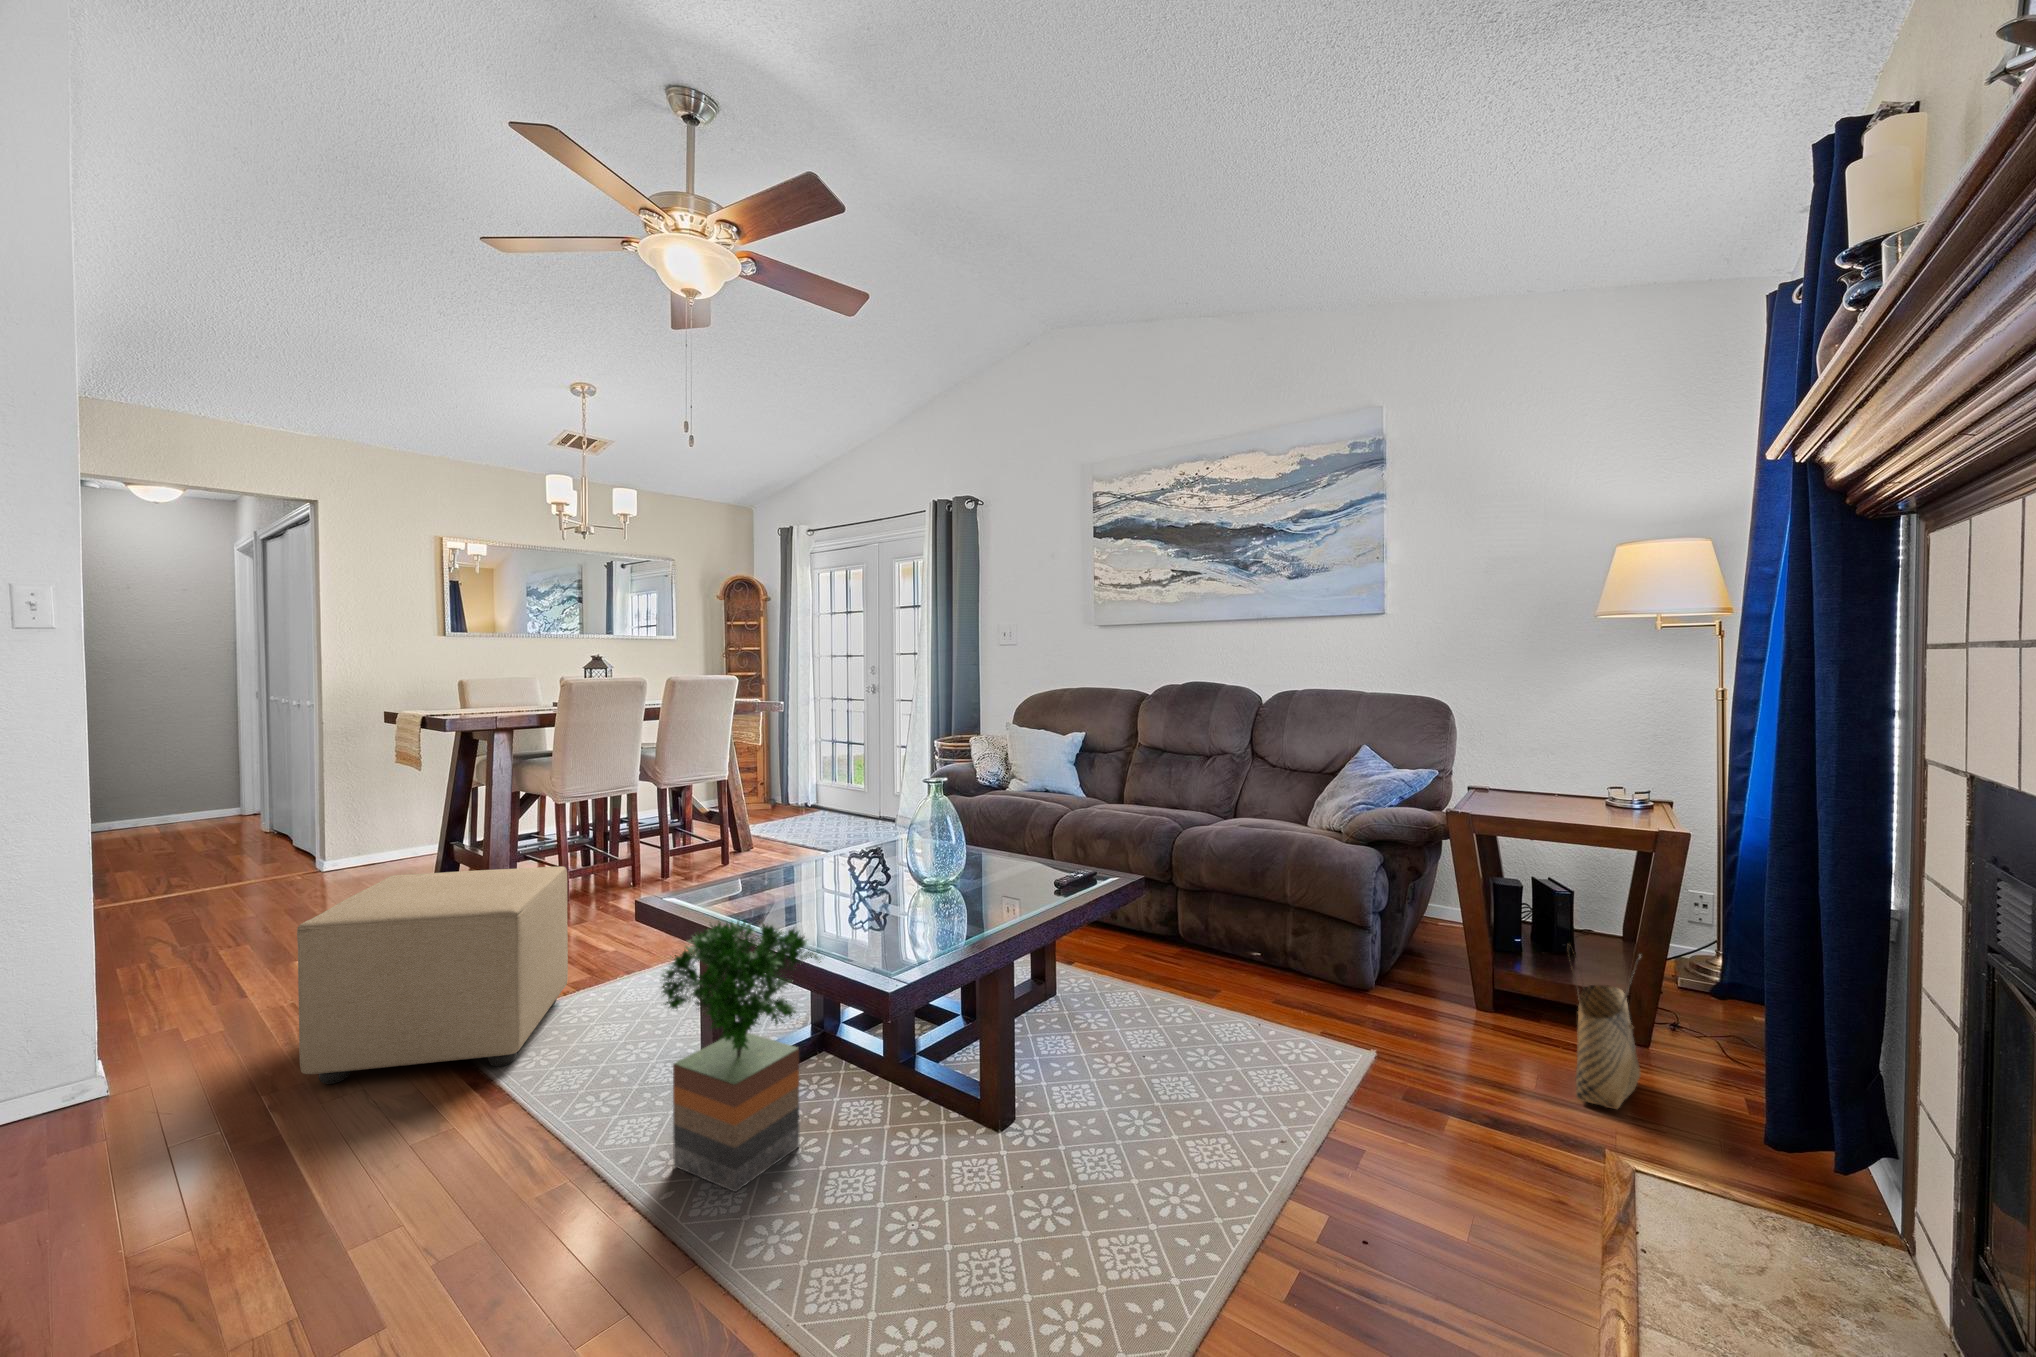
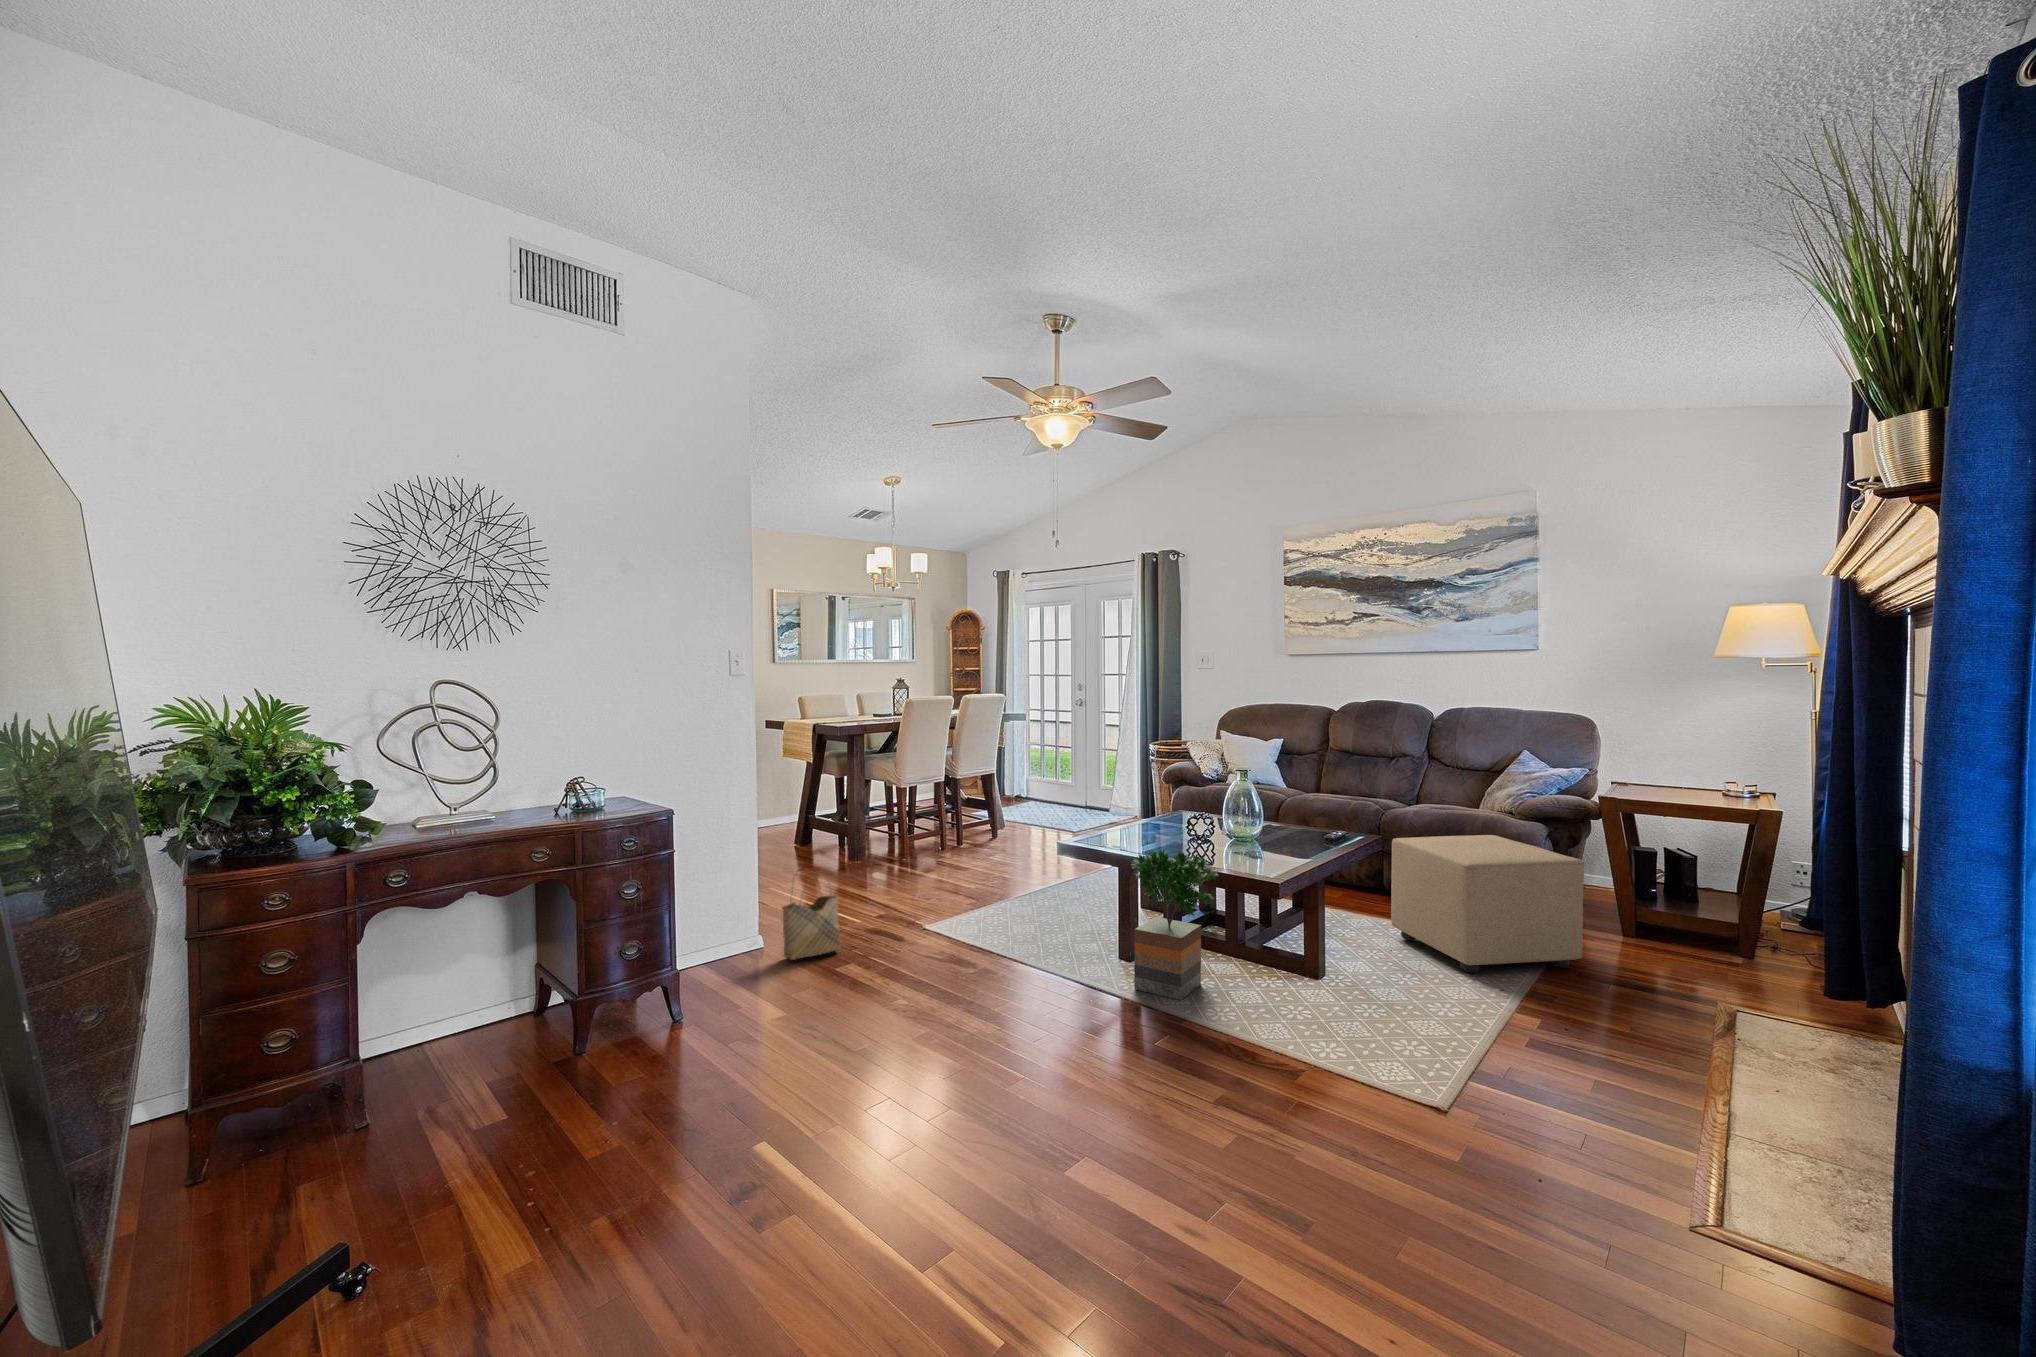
ottoman: present [297,866,568,1084] -> present [1391,835,1584,973]
woven basket: present [1568,944,1641,1109] -> present [782,873,841,960]

